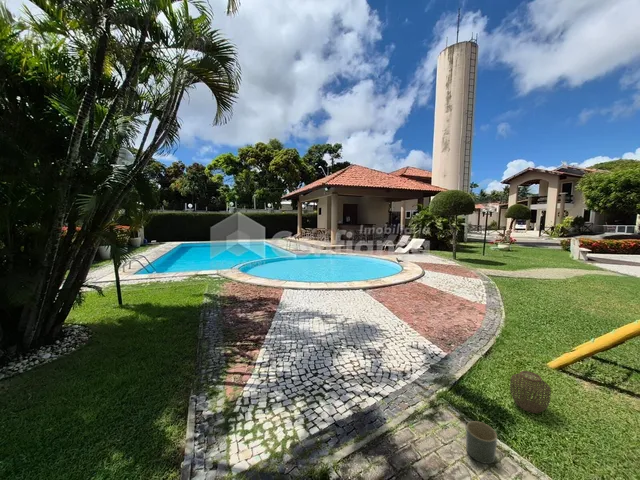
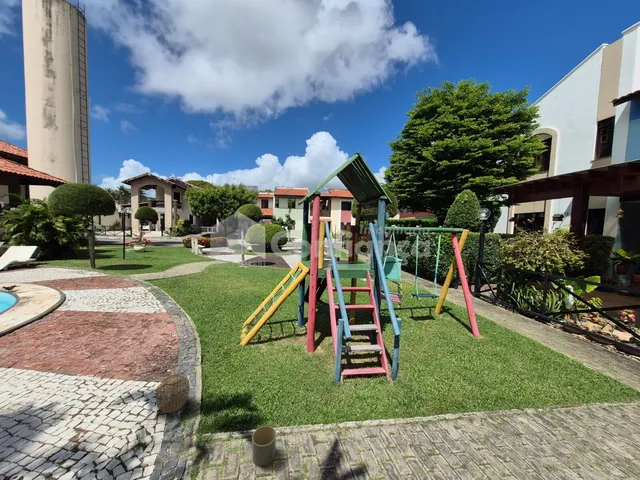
woven basket: present [510,371,551,413] -> present [156,374,189,413]

